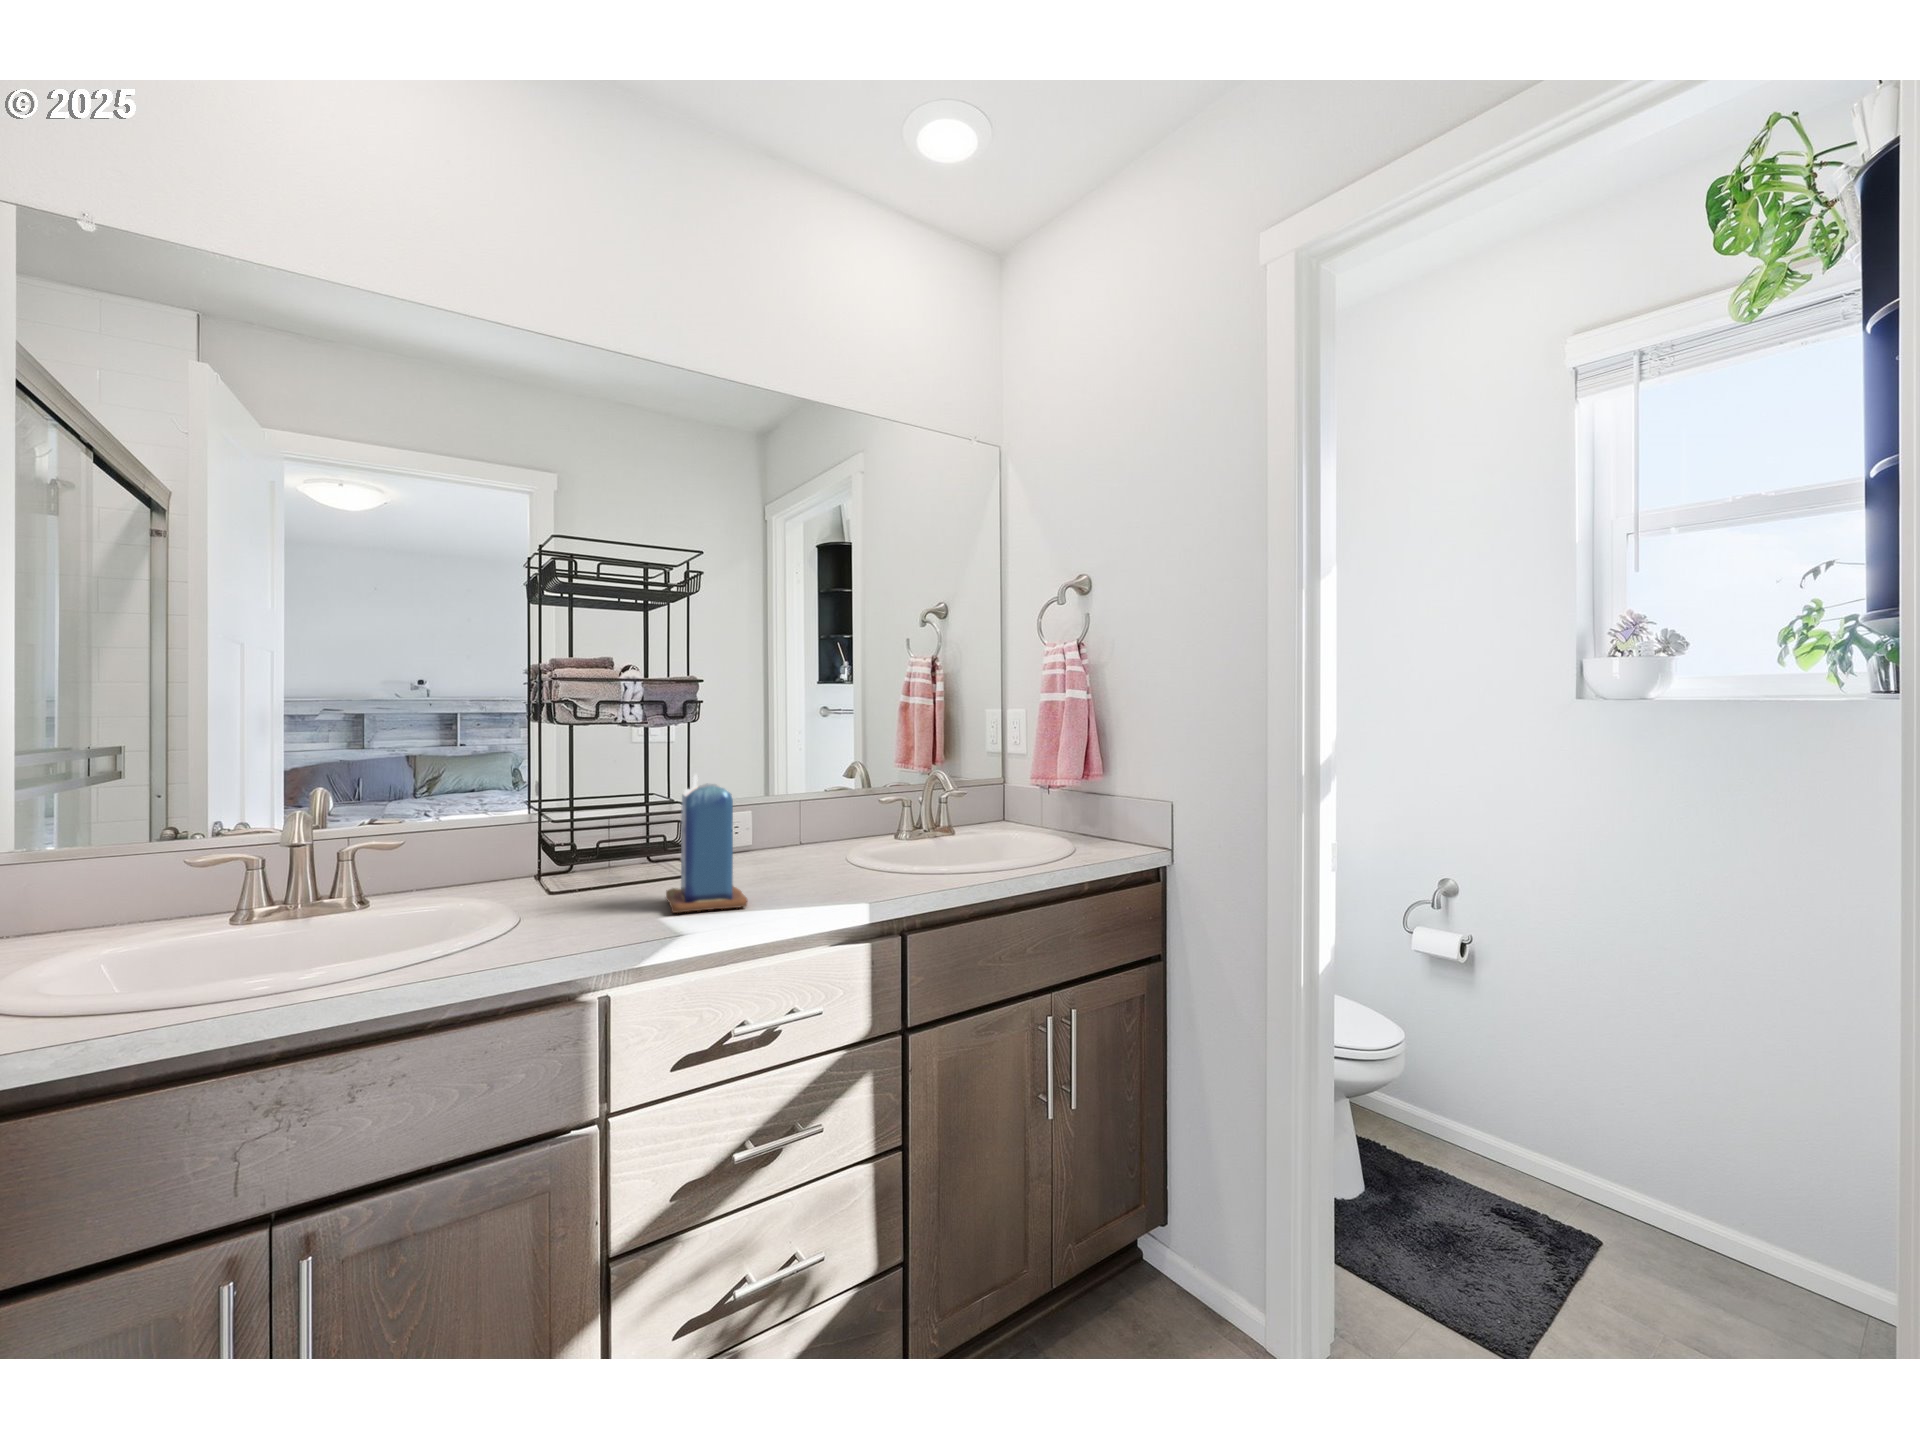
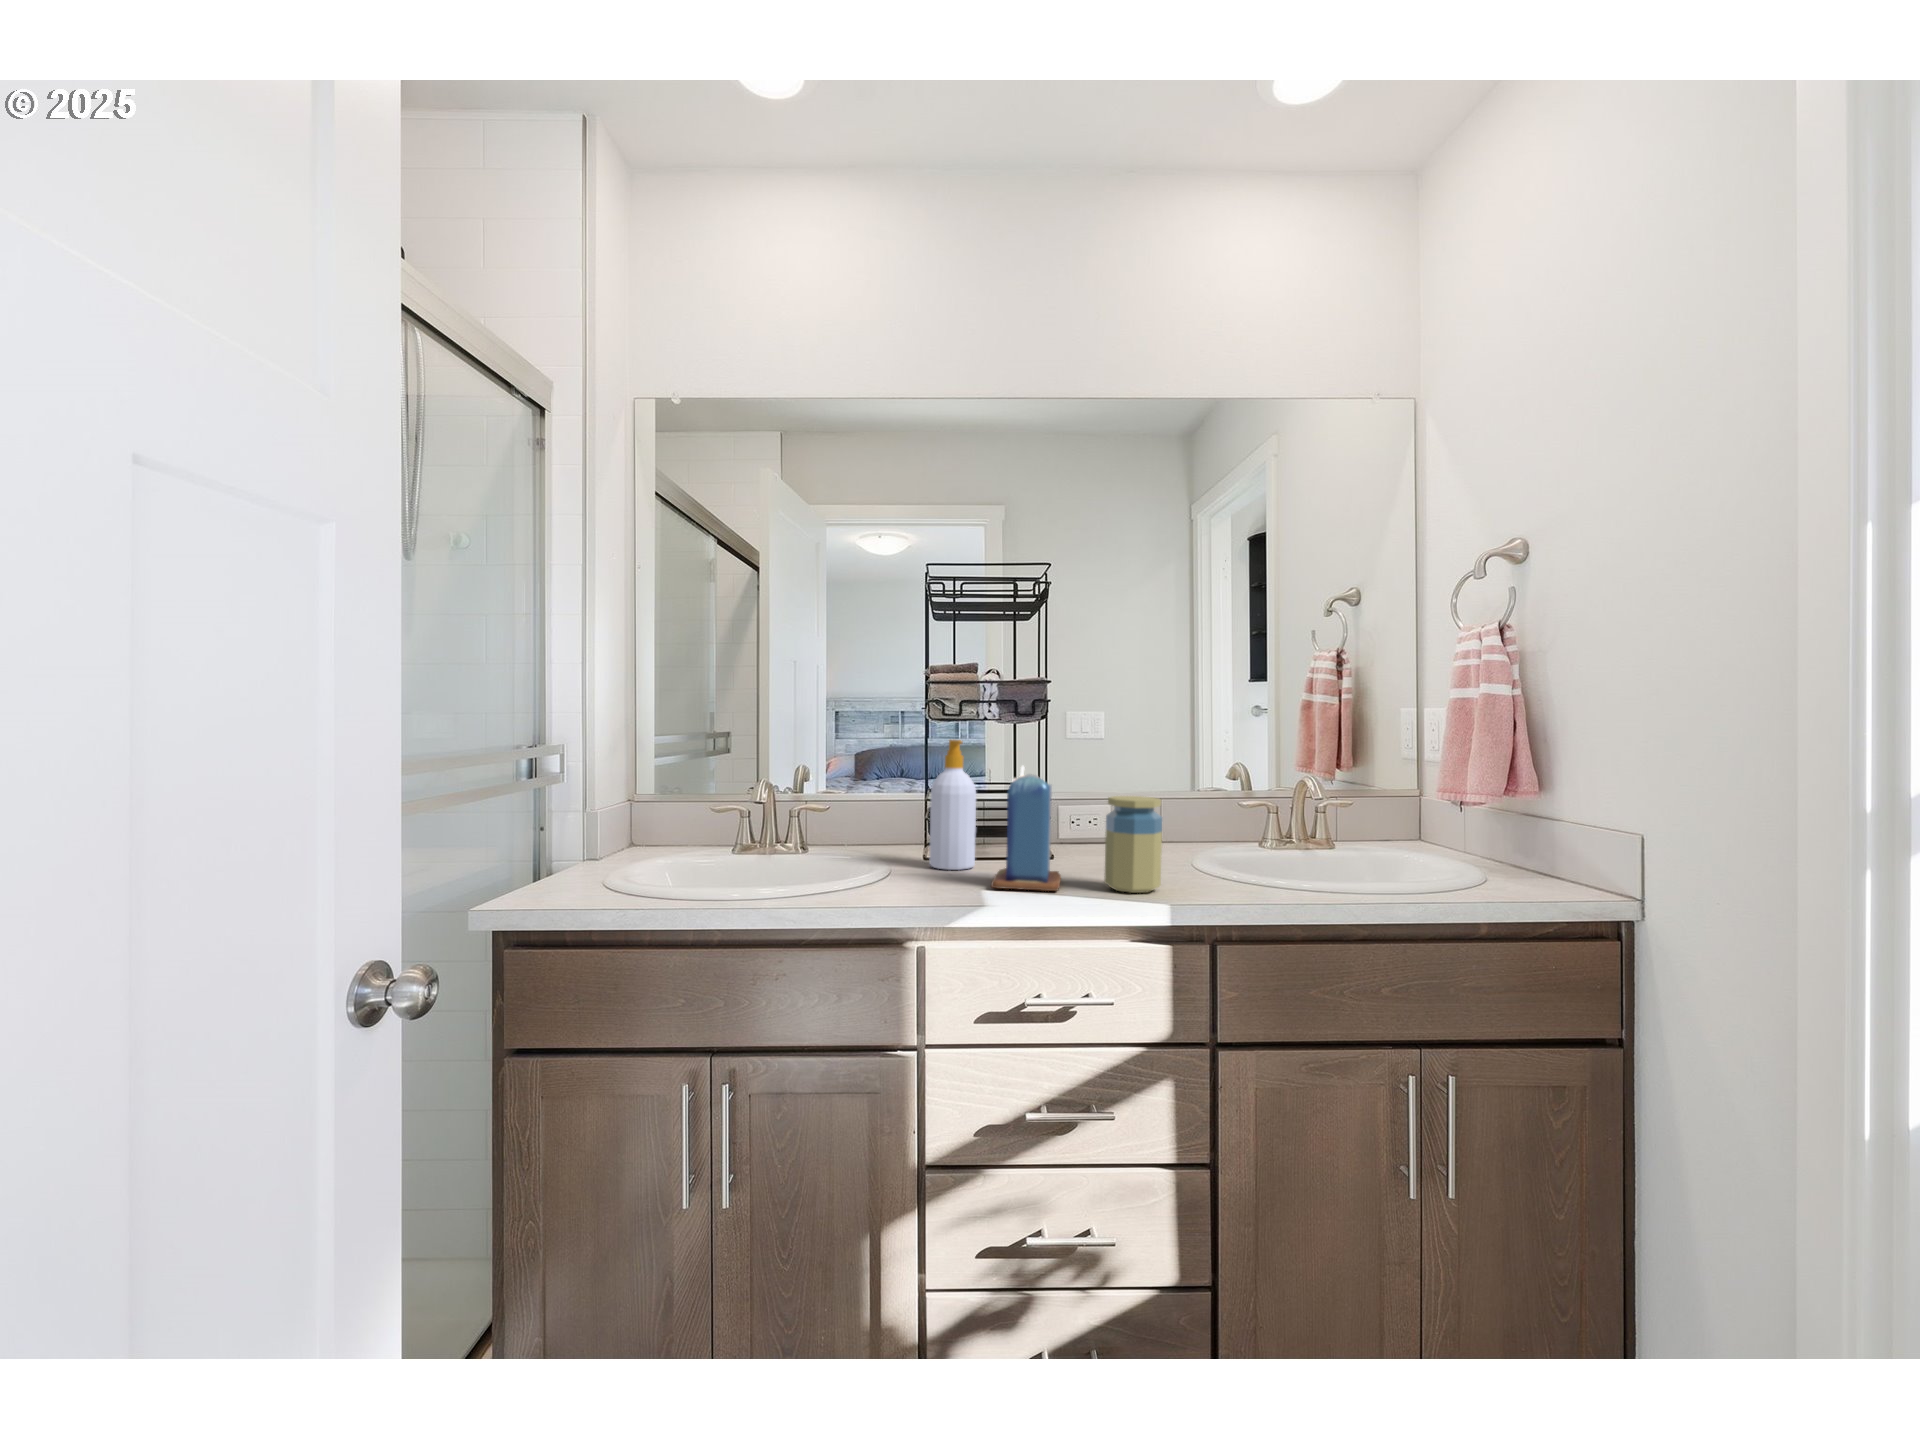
soap bottle: none [567,749,625,898] -> present [929,740,976,870]
jar: none [788,799,845,898] -> present [1104,796,1162,893]

